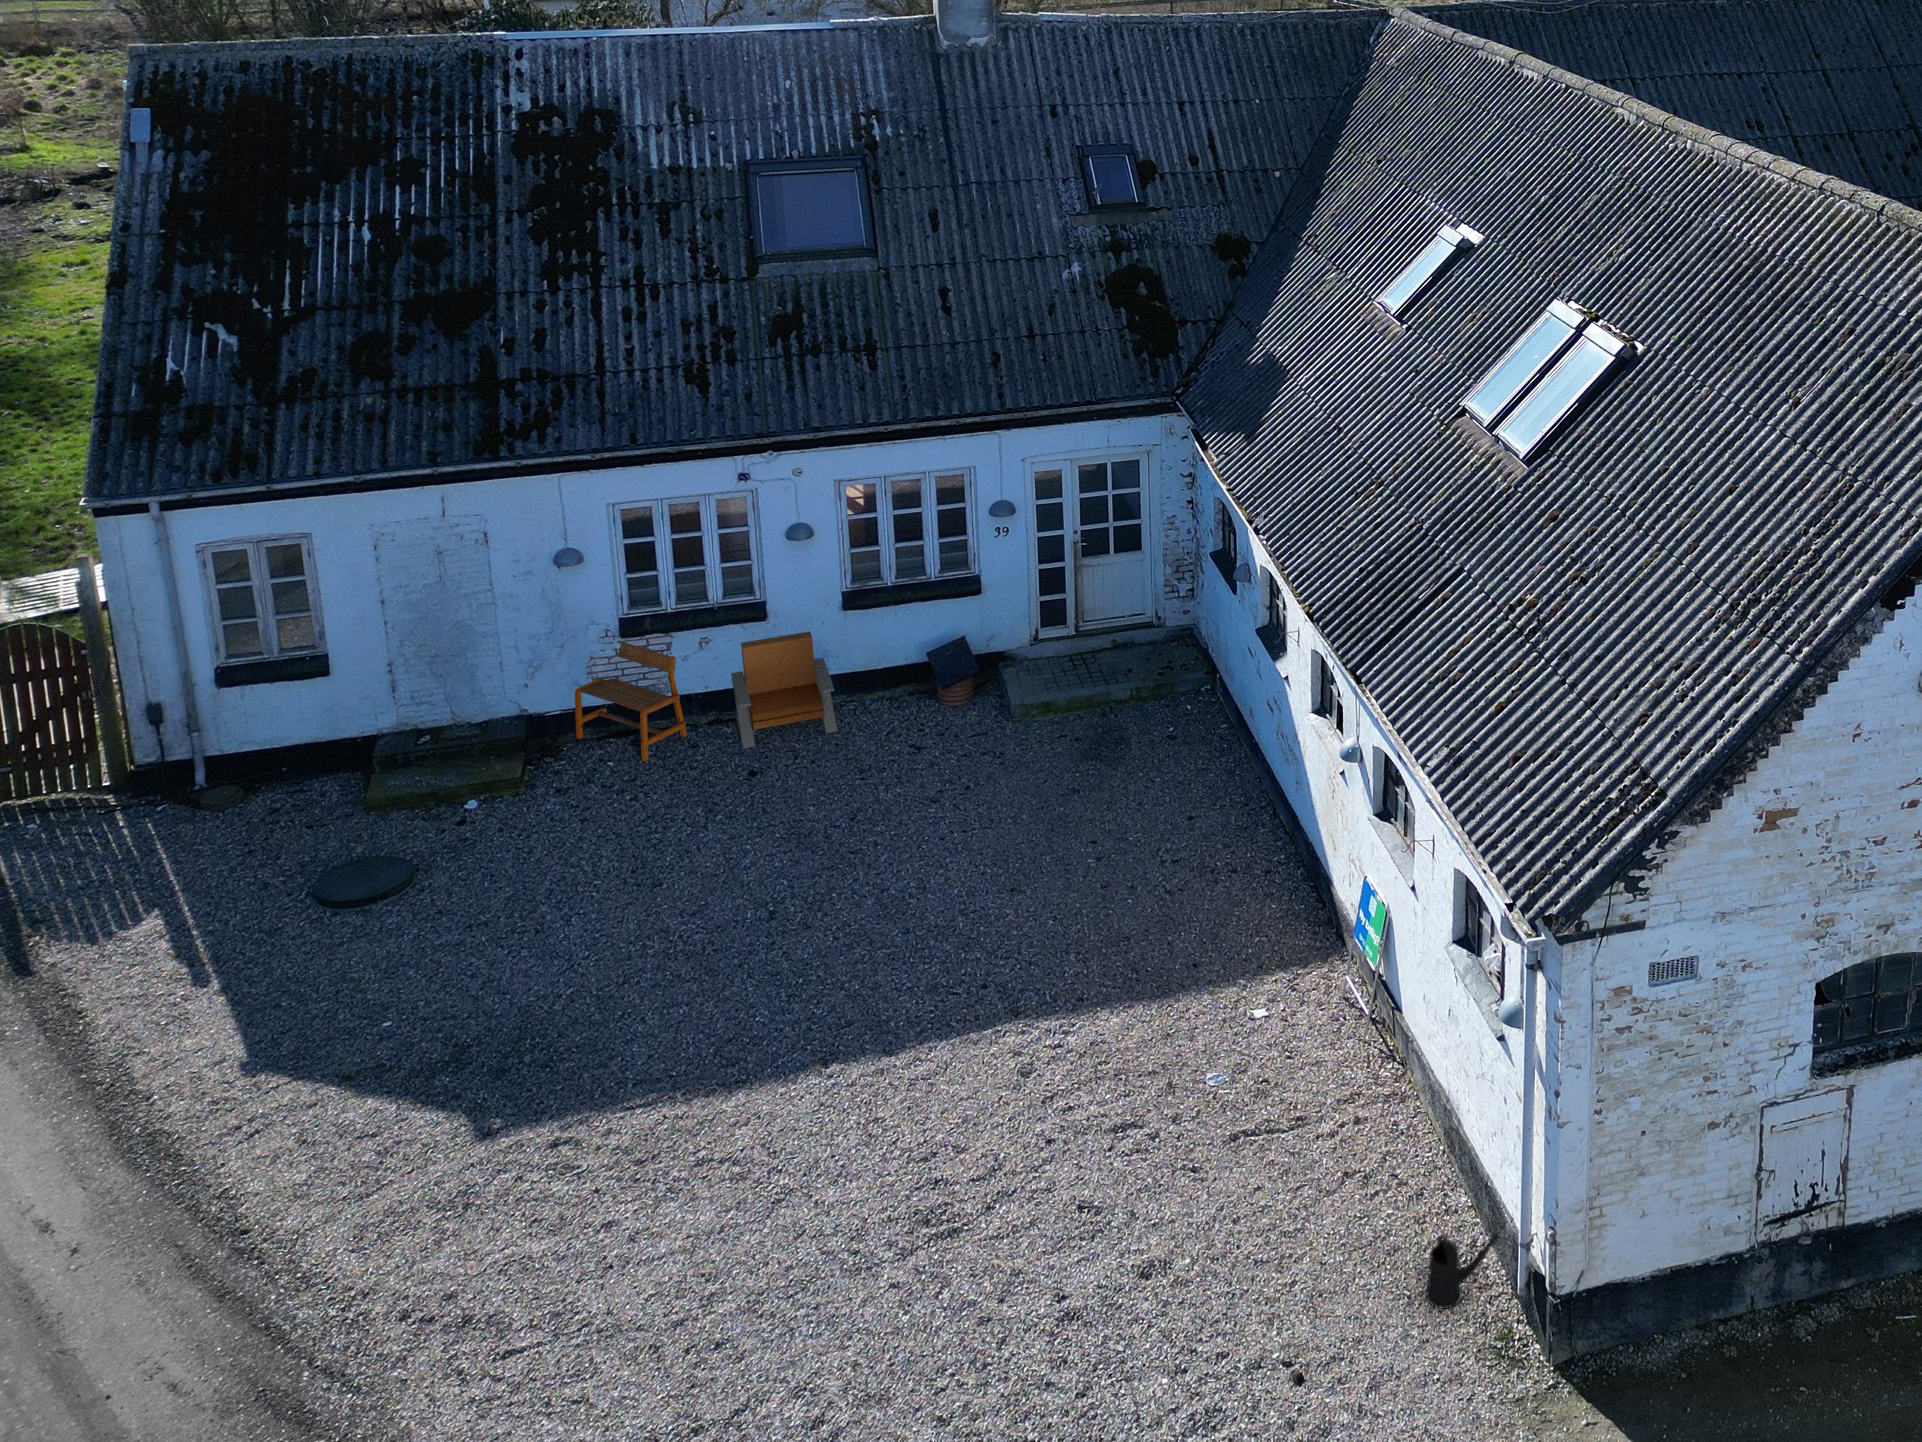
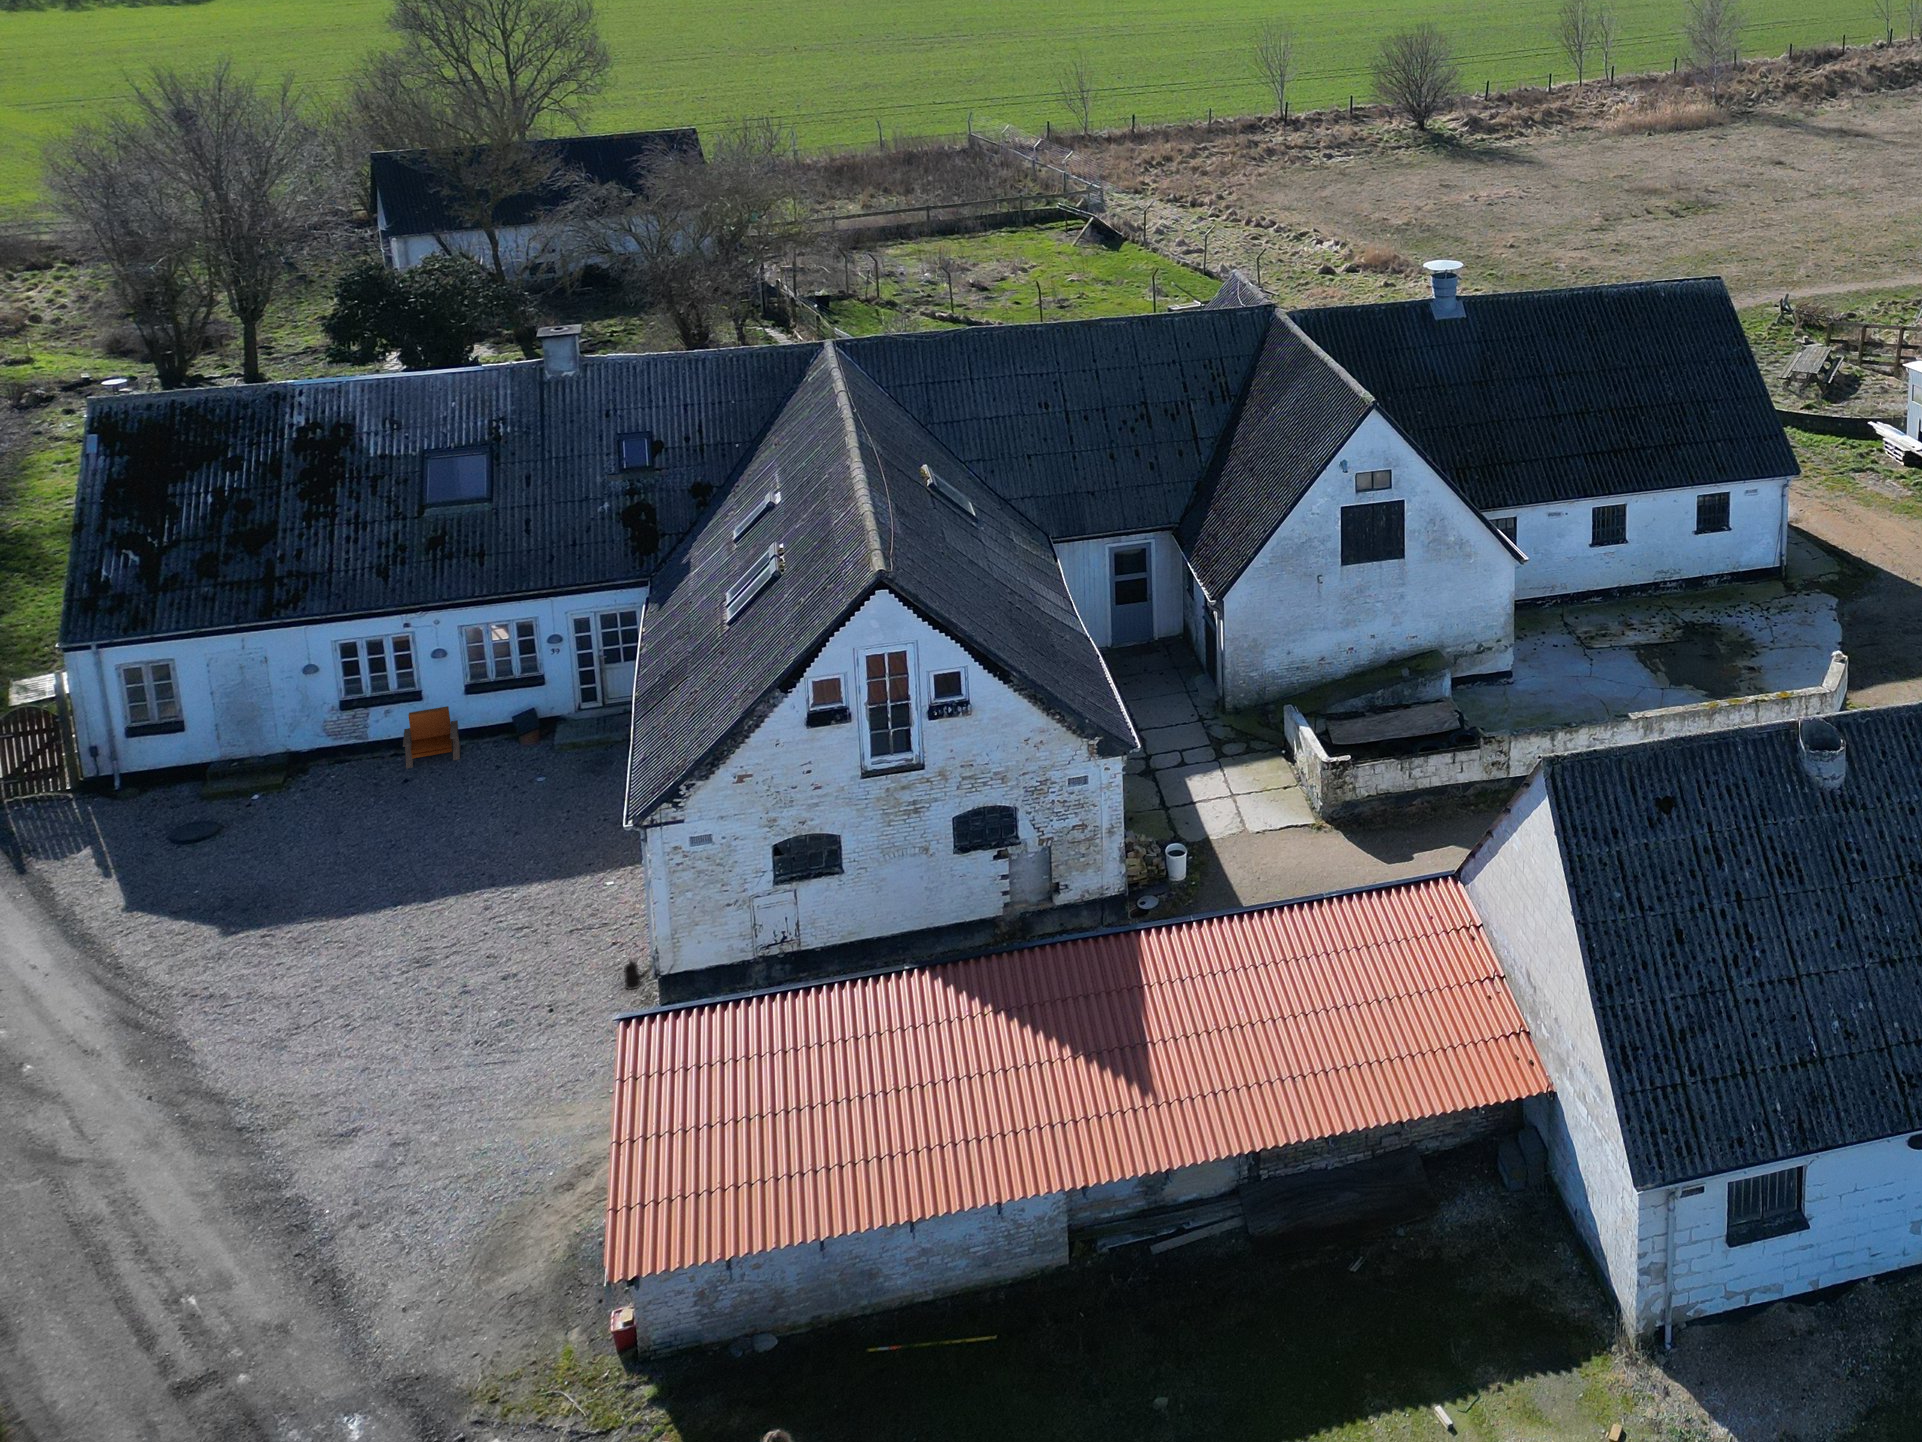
bench: present [575,642,687,762] -> none [317,711,378,776]

